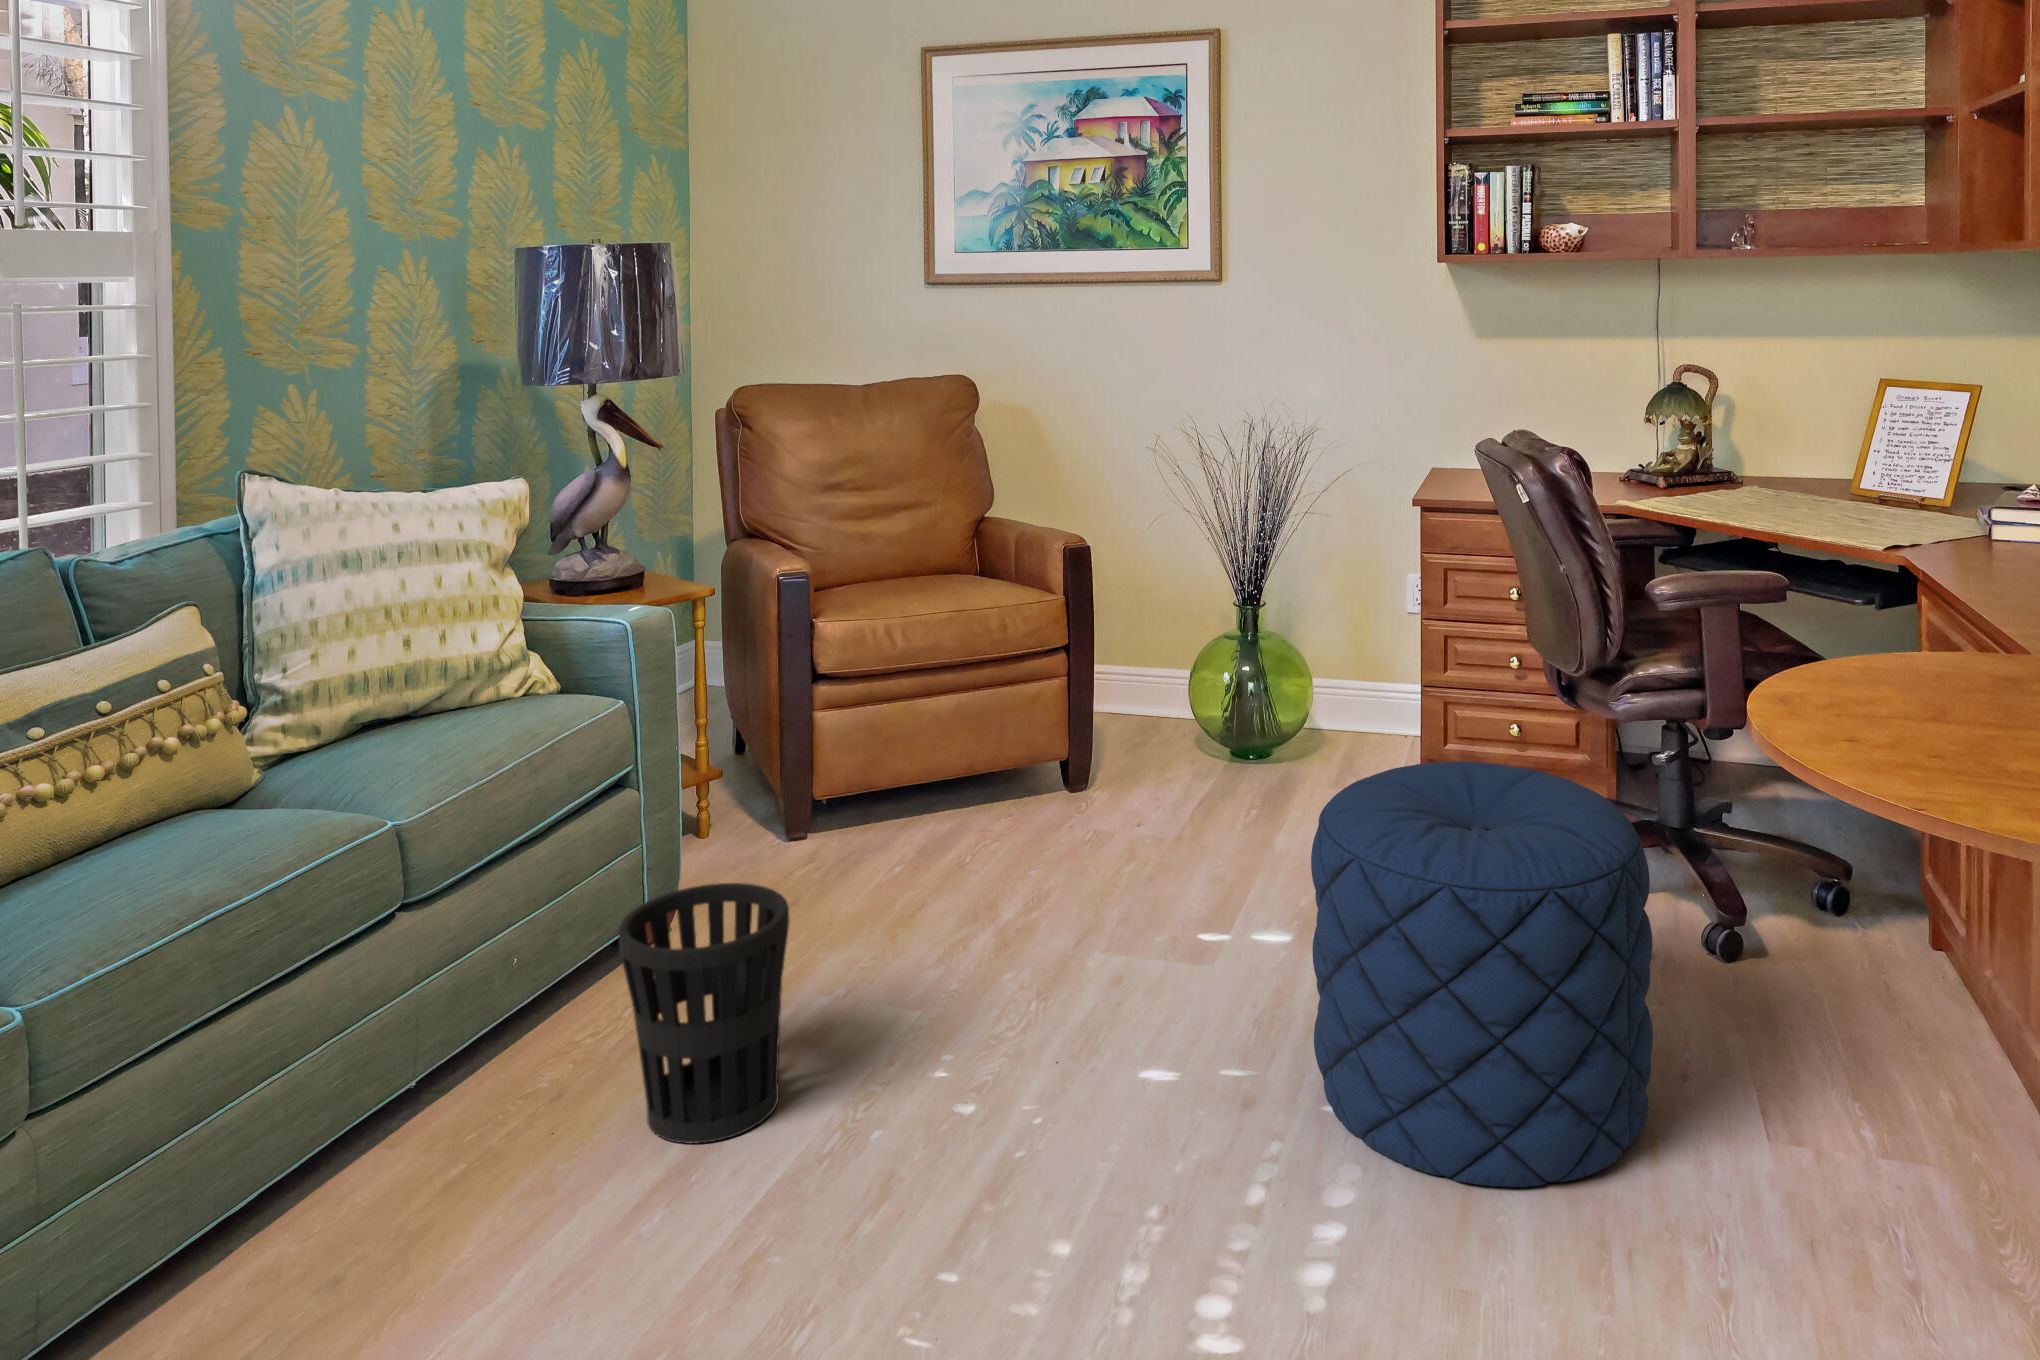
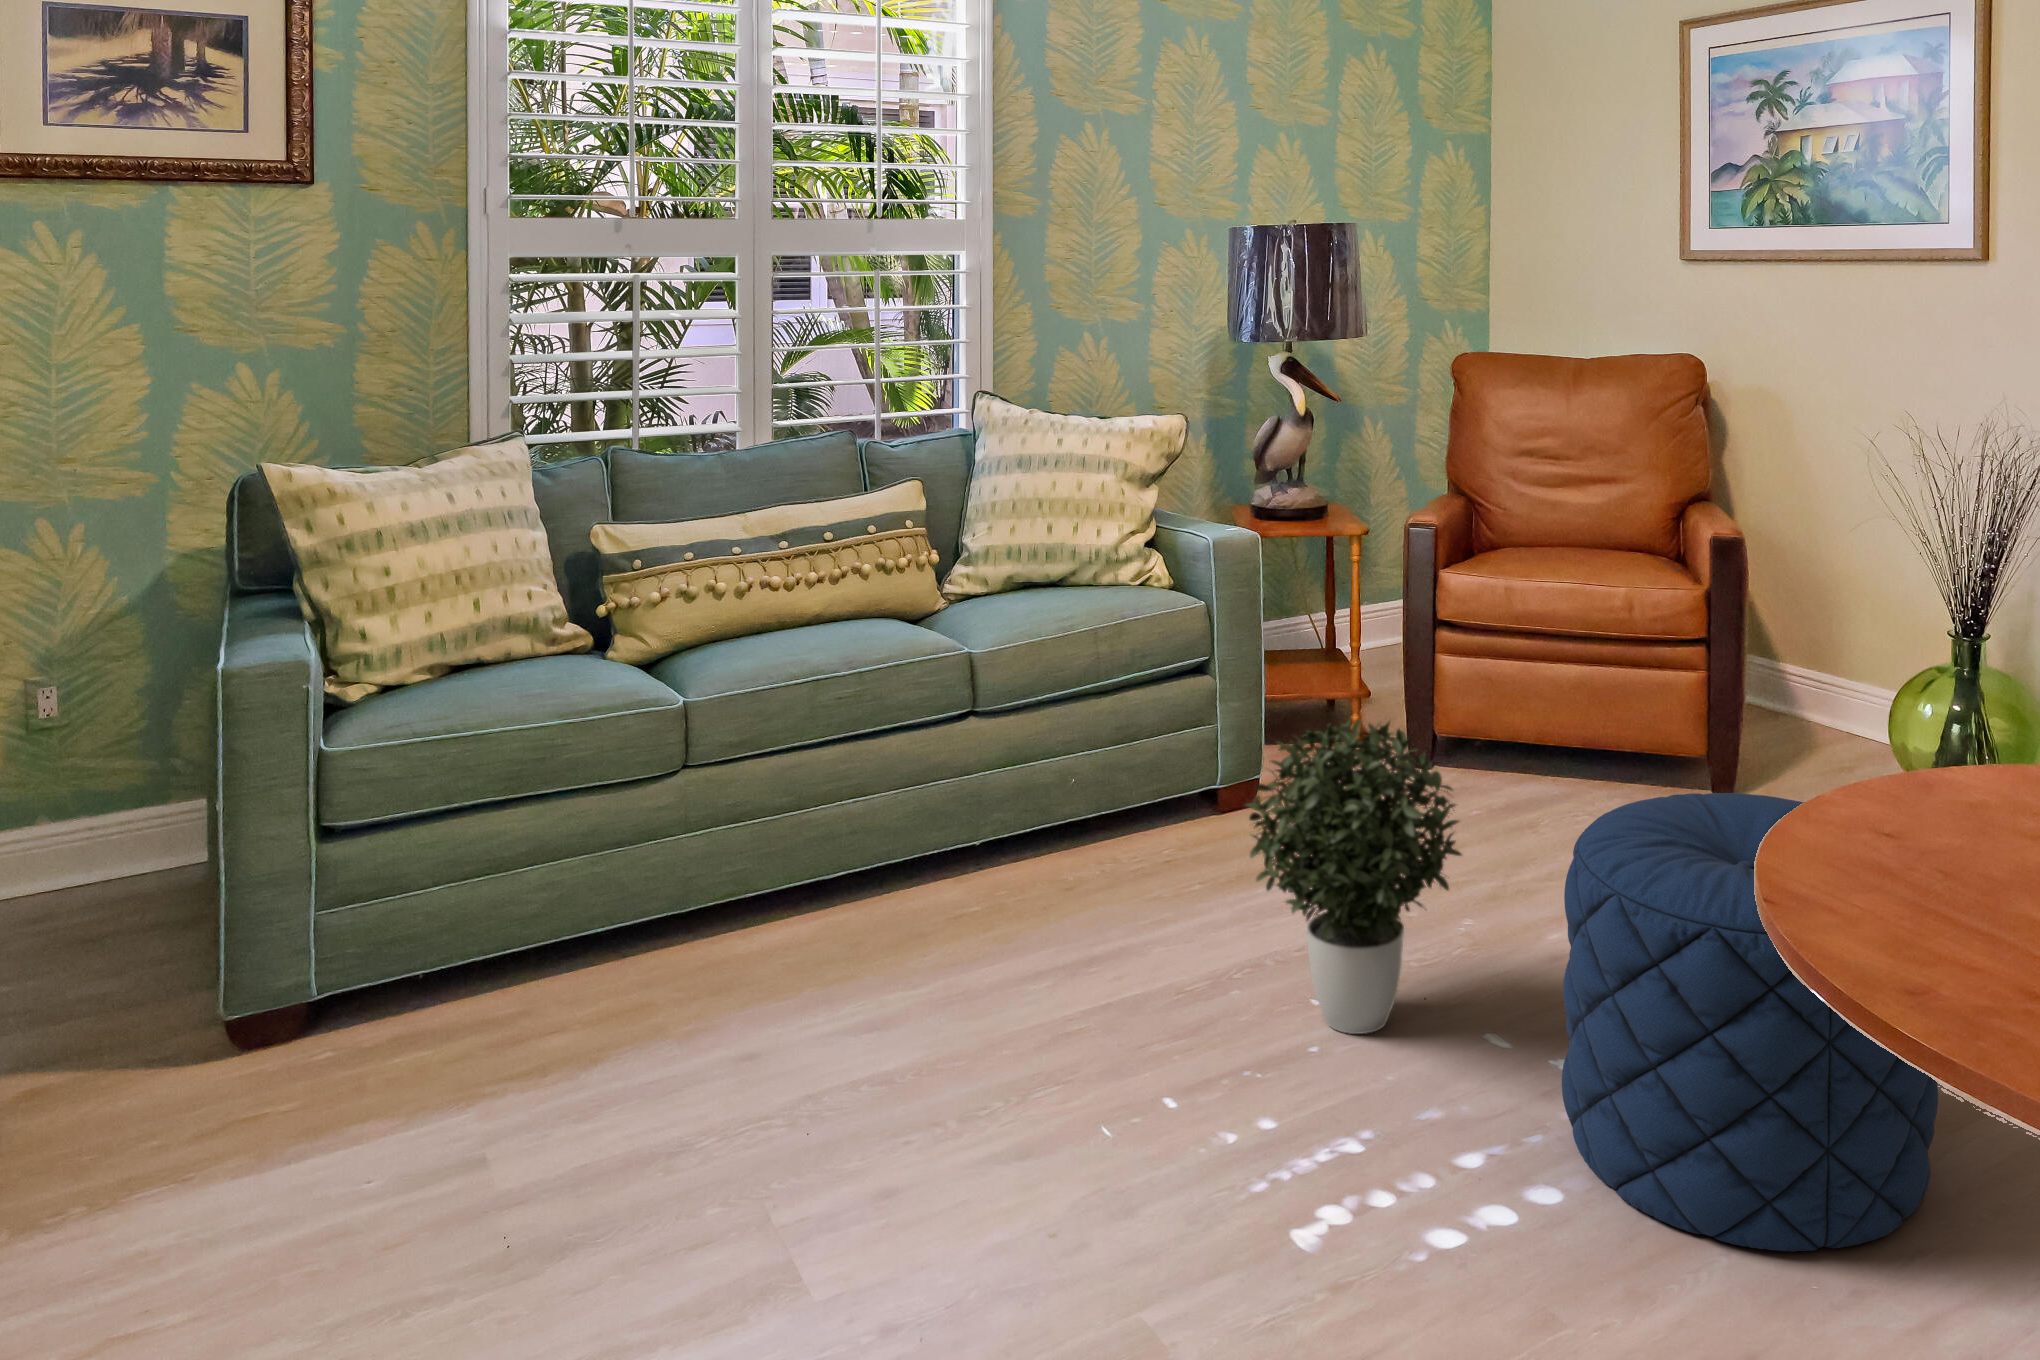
potted plant: none [930,777,1165,1137] -> present [1246,720,1462,1034]
wastebasket: present [618,883,789,1144] -> none [1074,750,1206,946]

